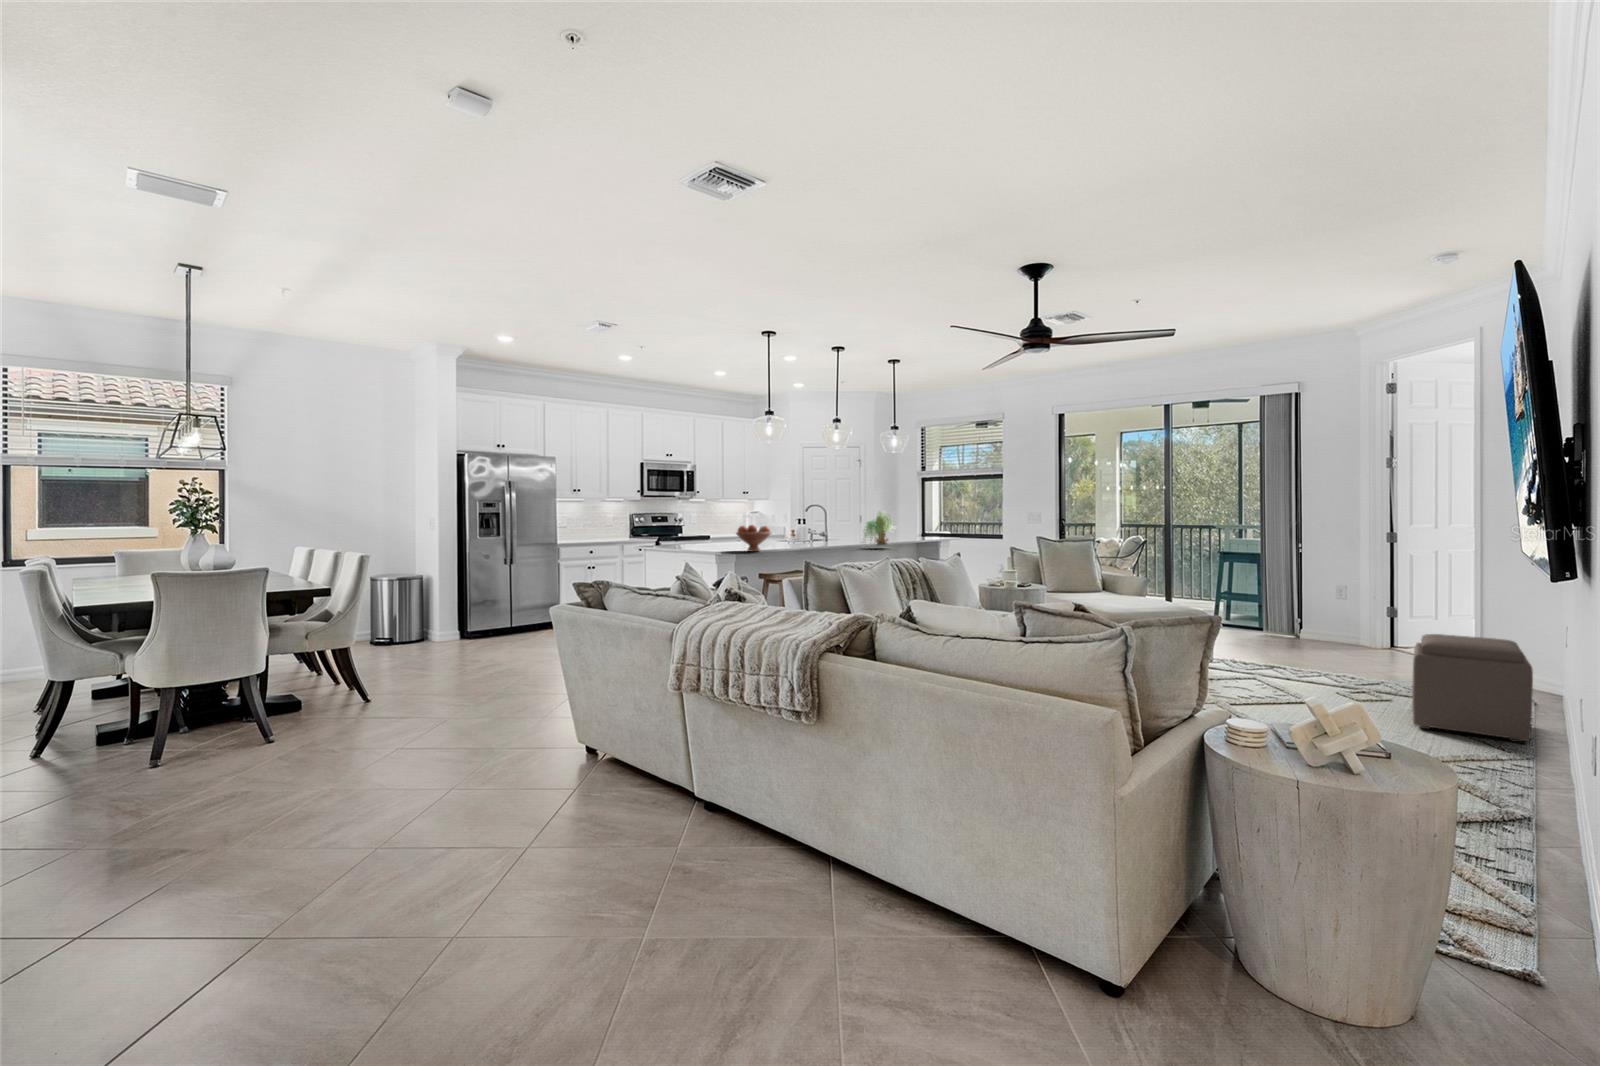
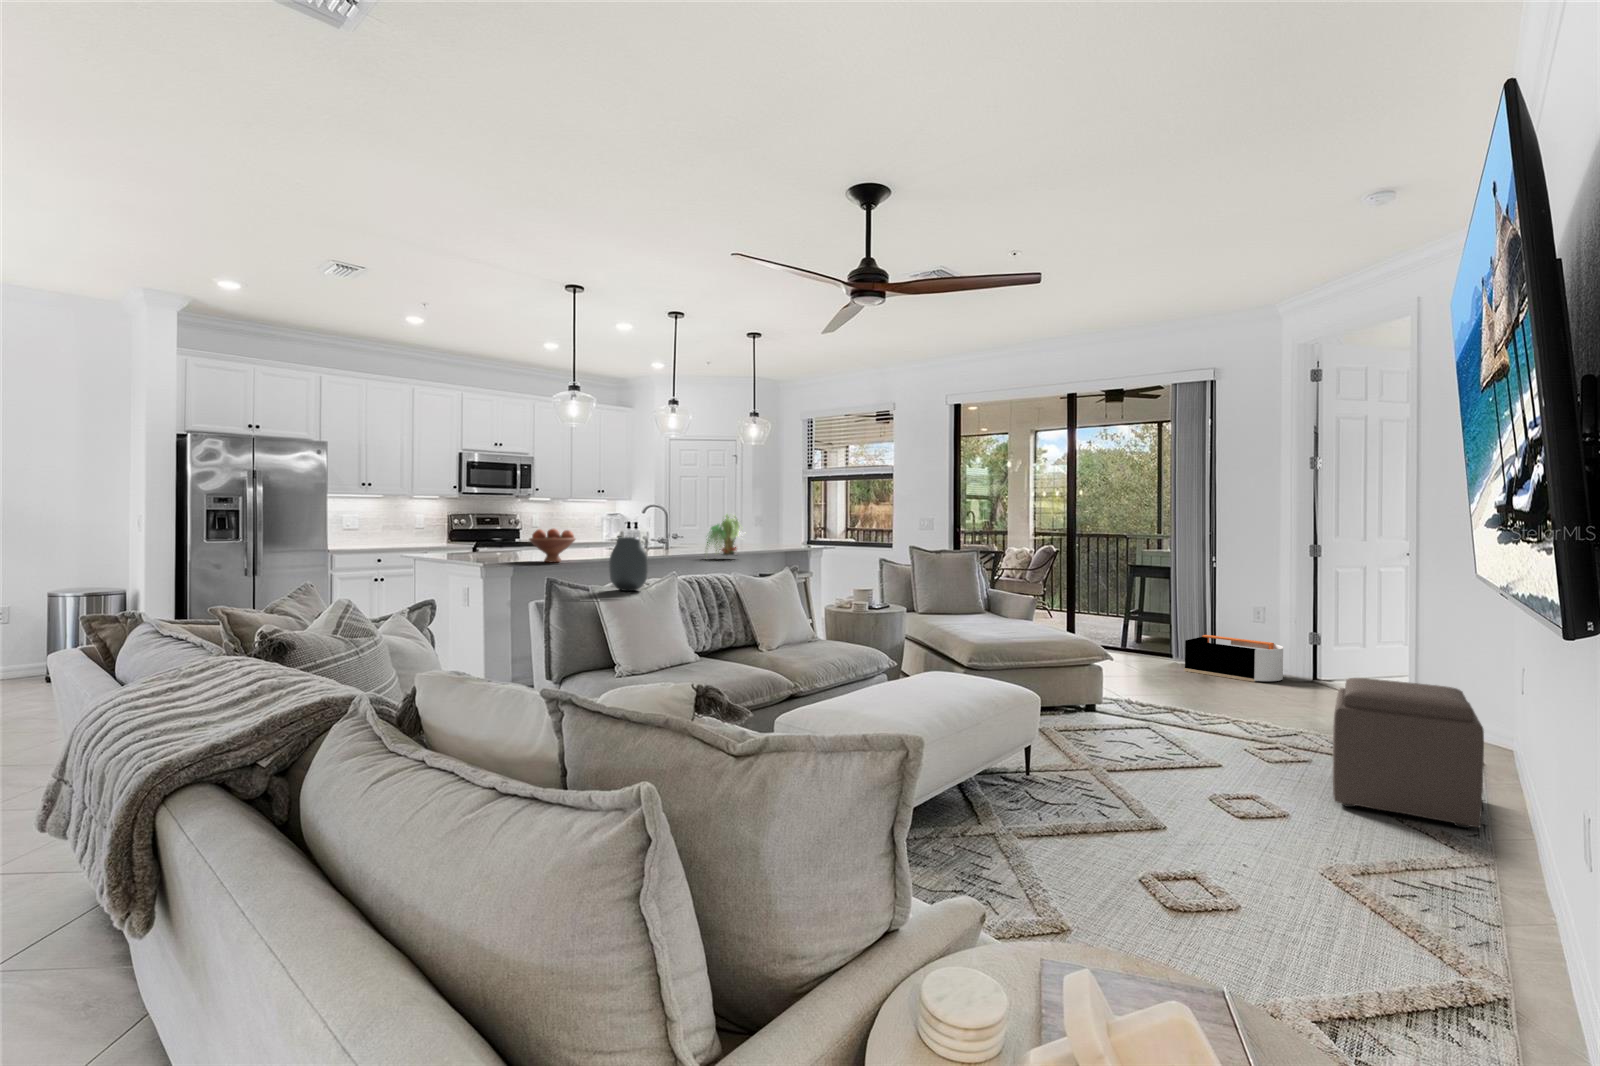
vase: none [838,531,866,571] -> present [609,537,648,591]
storage bin: none [1273,610,1361,648] -> present [1185,635,1283,682]

